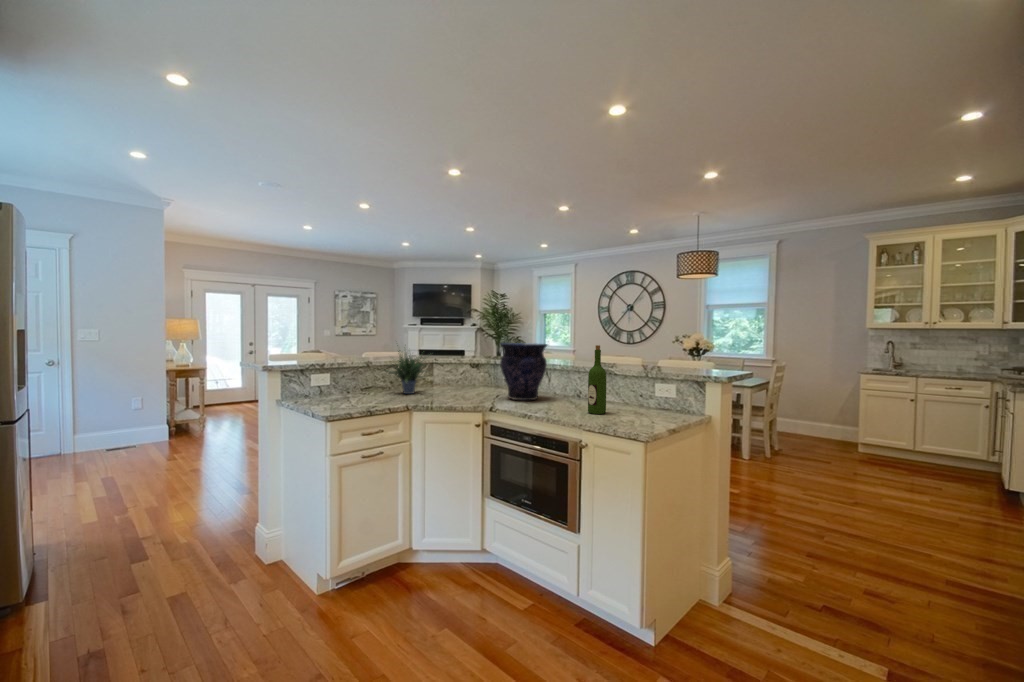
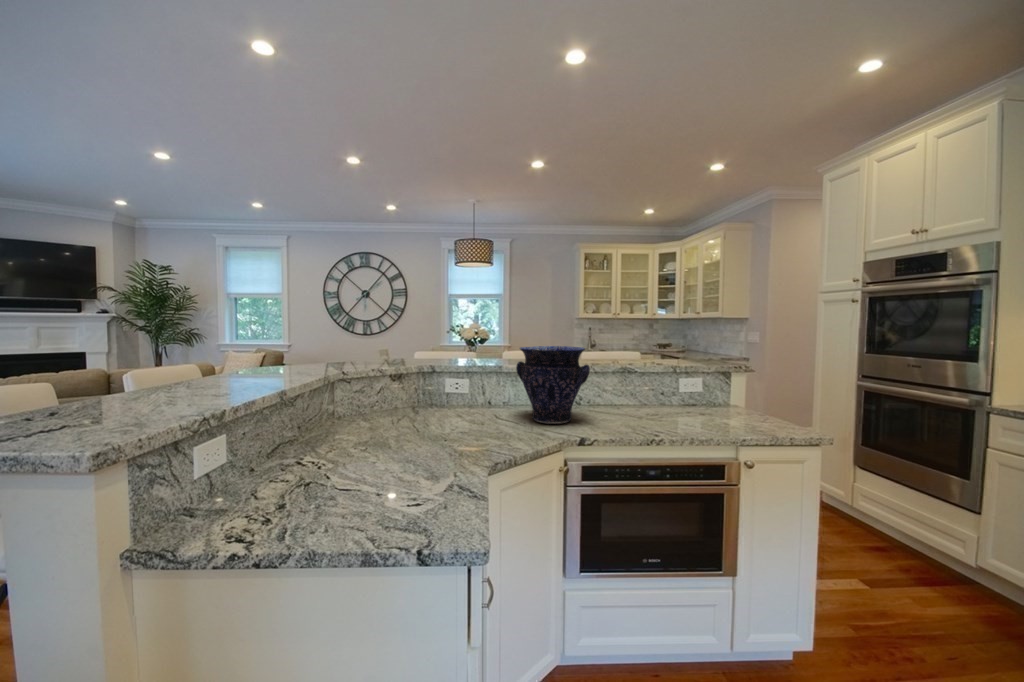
potted plant: present [387,345,425,394] -> none [321,353,444,455]
wine bottle: present [588,345,607,414] -> none [673,347,695,423]

